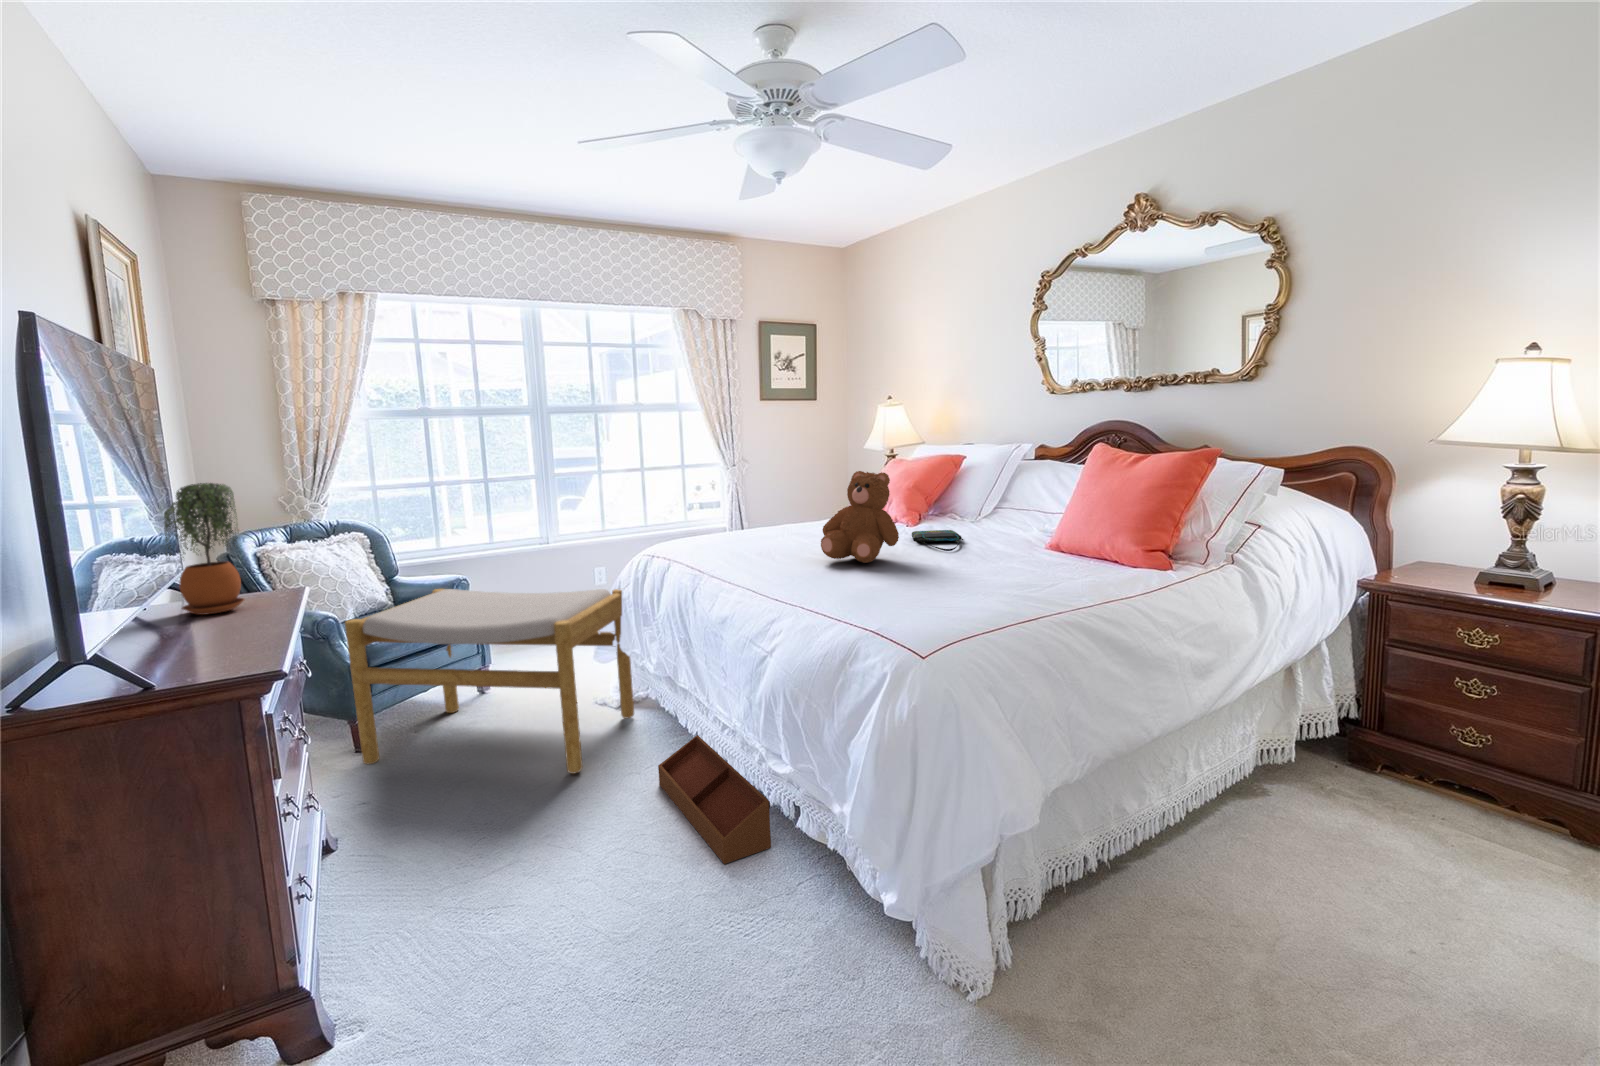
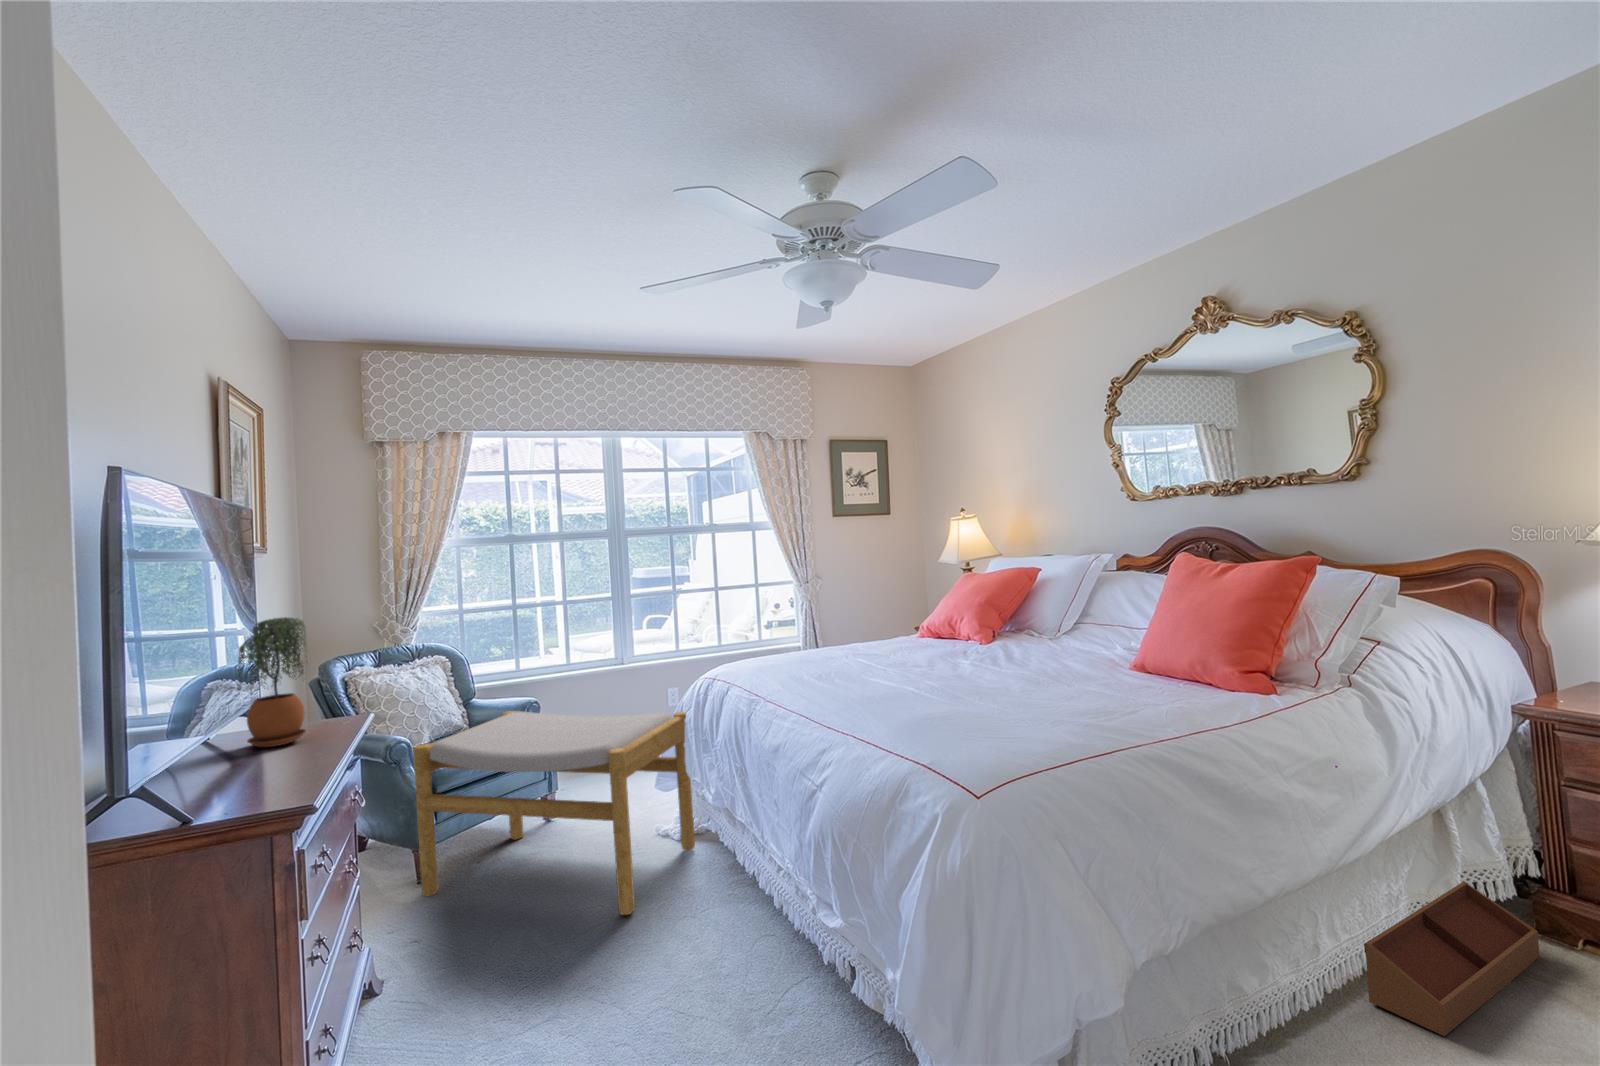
teddy bear: present [821,471,899,563] -> none [880,588,964,688]
tote bag: present [912,530,963,551] -> none [982,648,1039,673]
storage bin: present [658,735,771,864] -> present [1364,882,1539,1036]

